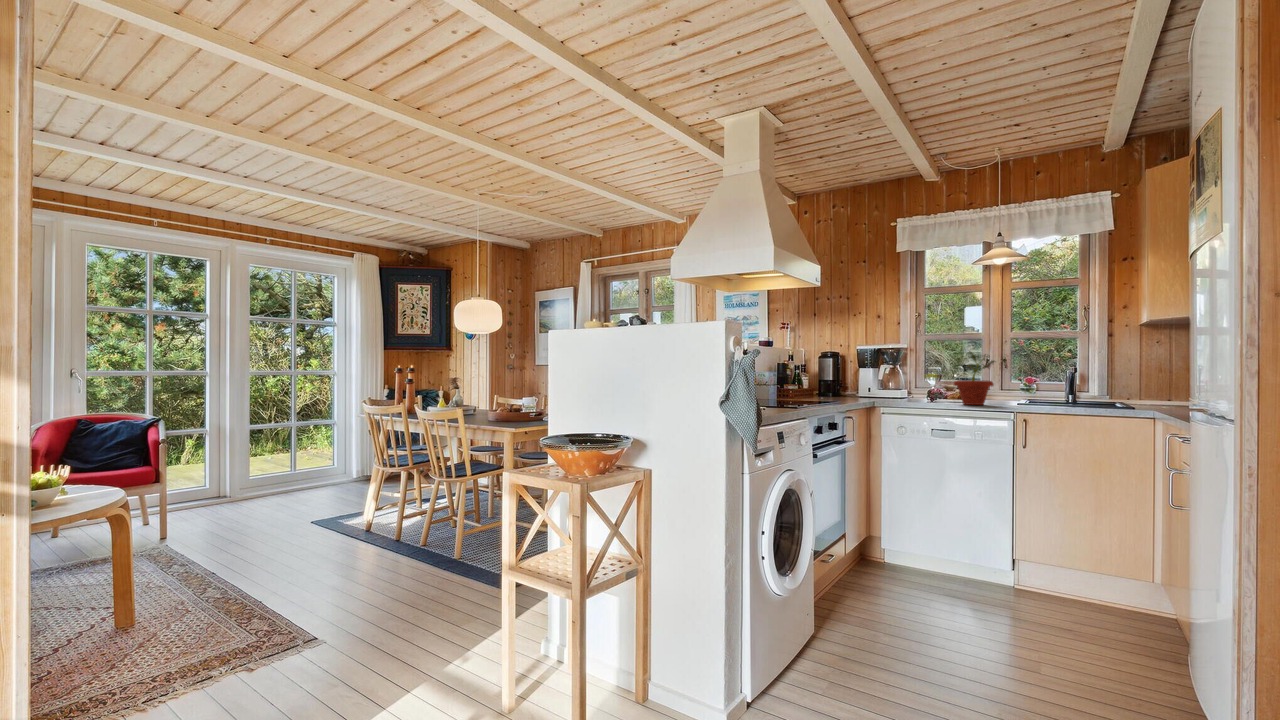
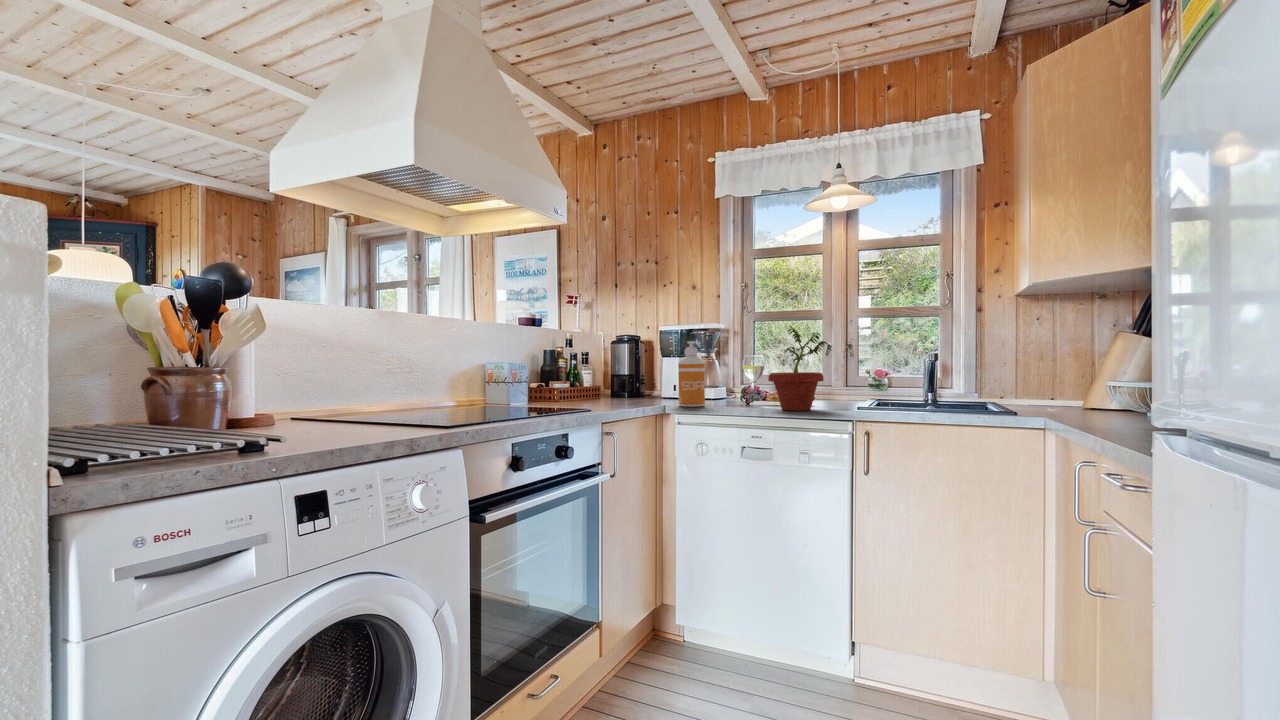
soap dispenser: none [886,359,905,402] -> present [678,341,705,407]

